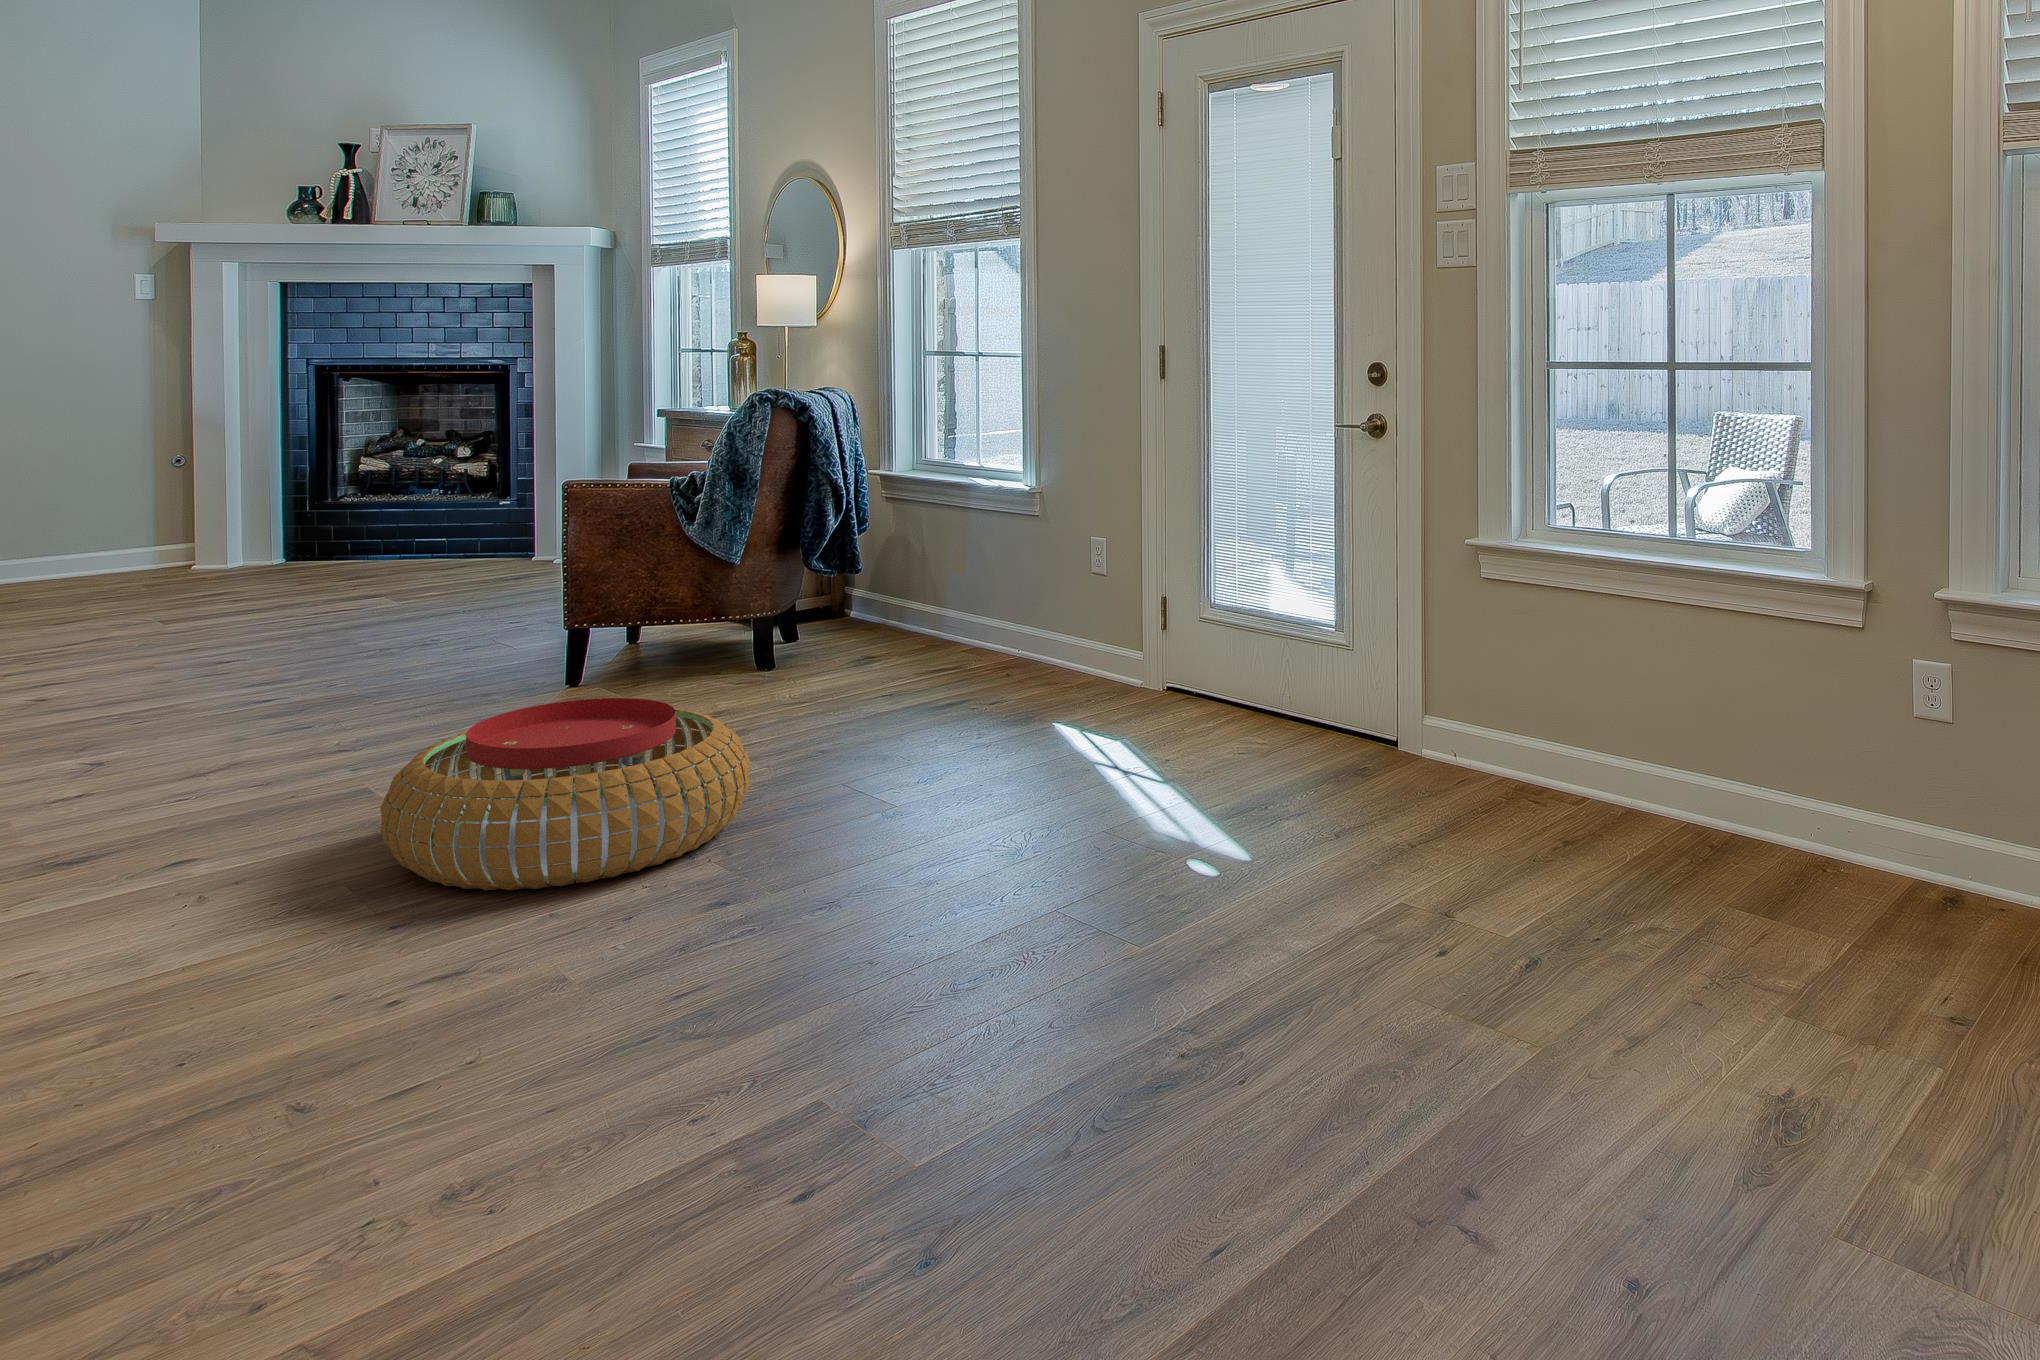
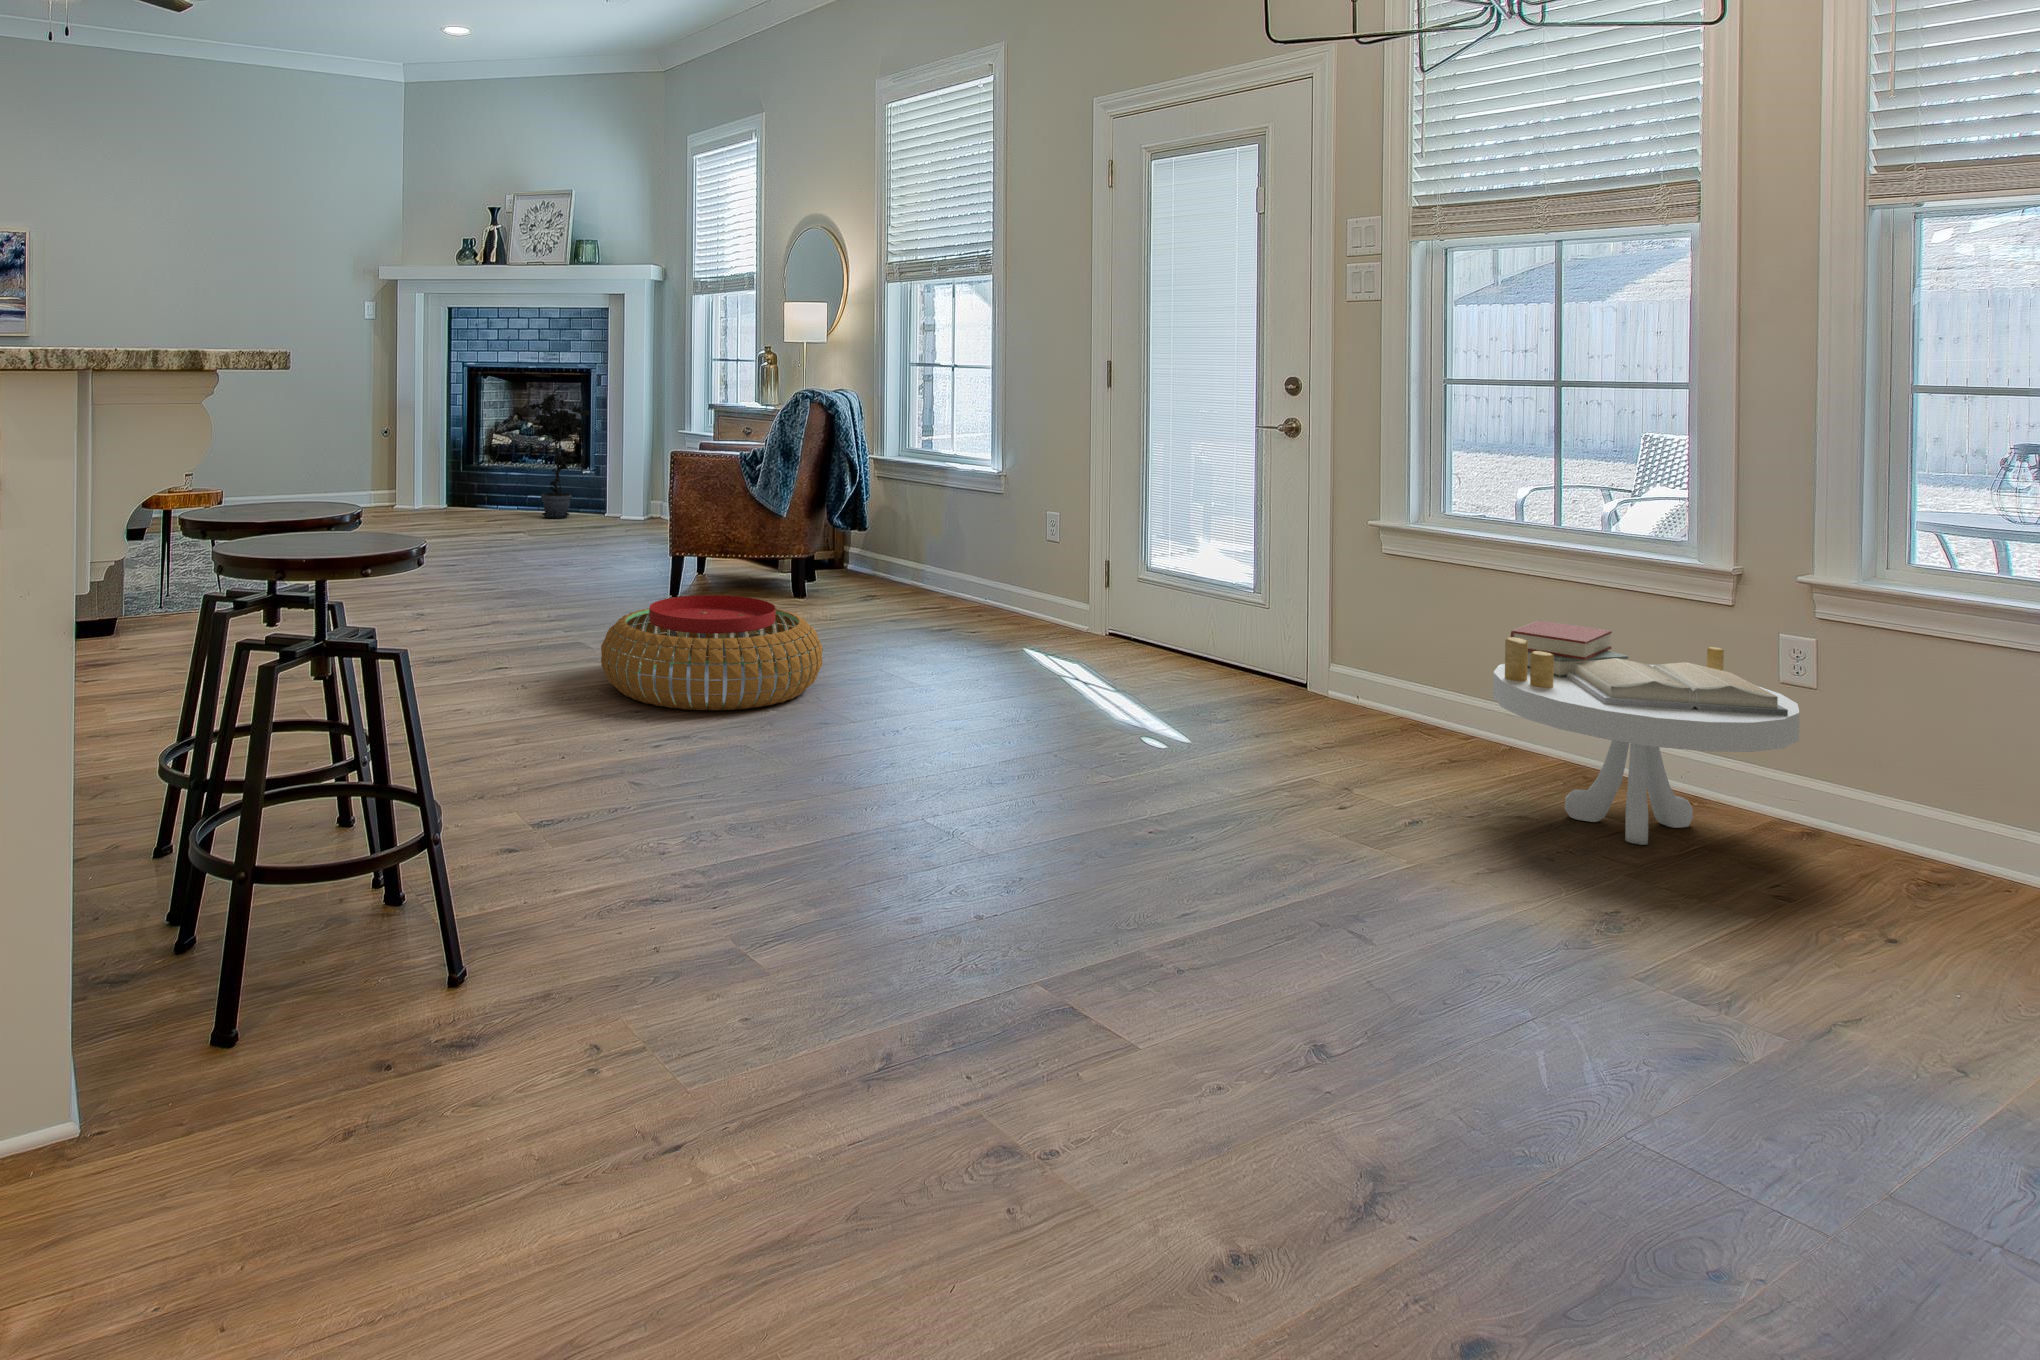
potted plant: none [400,394,504,569] -> present [522,390,590,518]
side table: none [1613,664,1953,952] -> present [1493,620,1799,845]

